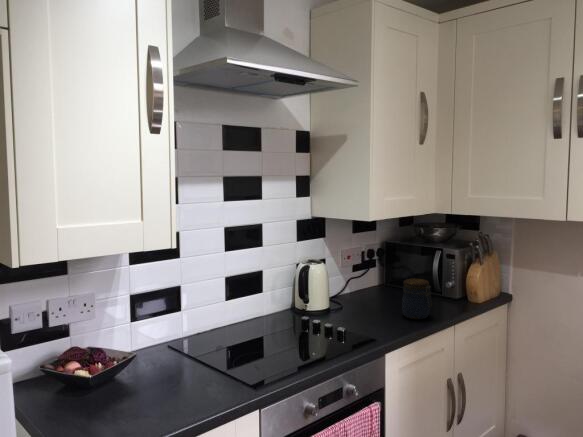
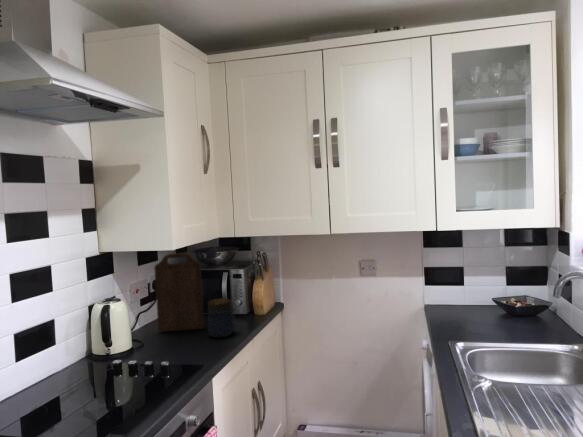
cutting board: none [362,225,407,307] -> present [155,253,204,332]

